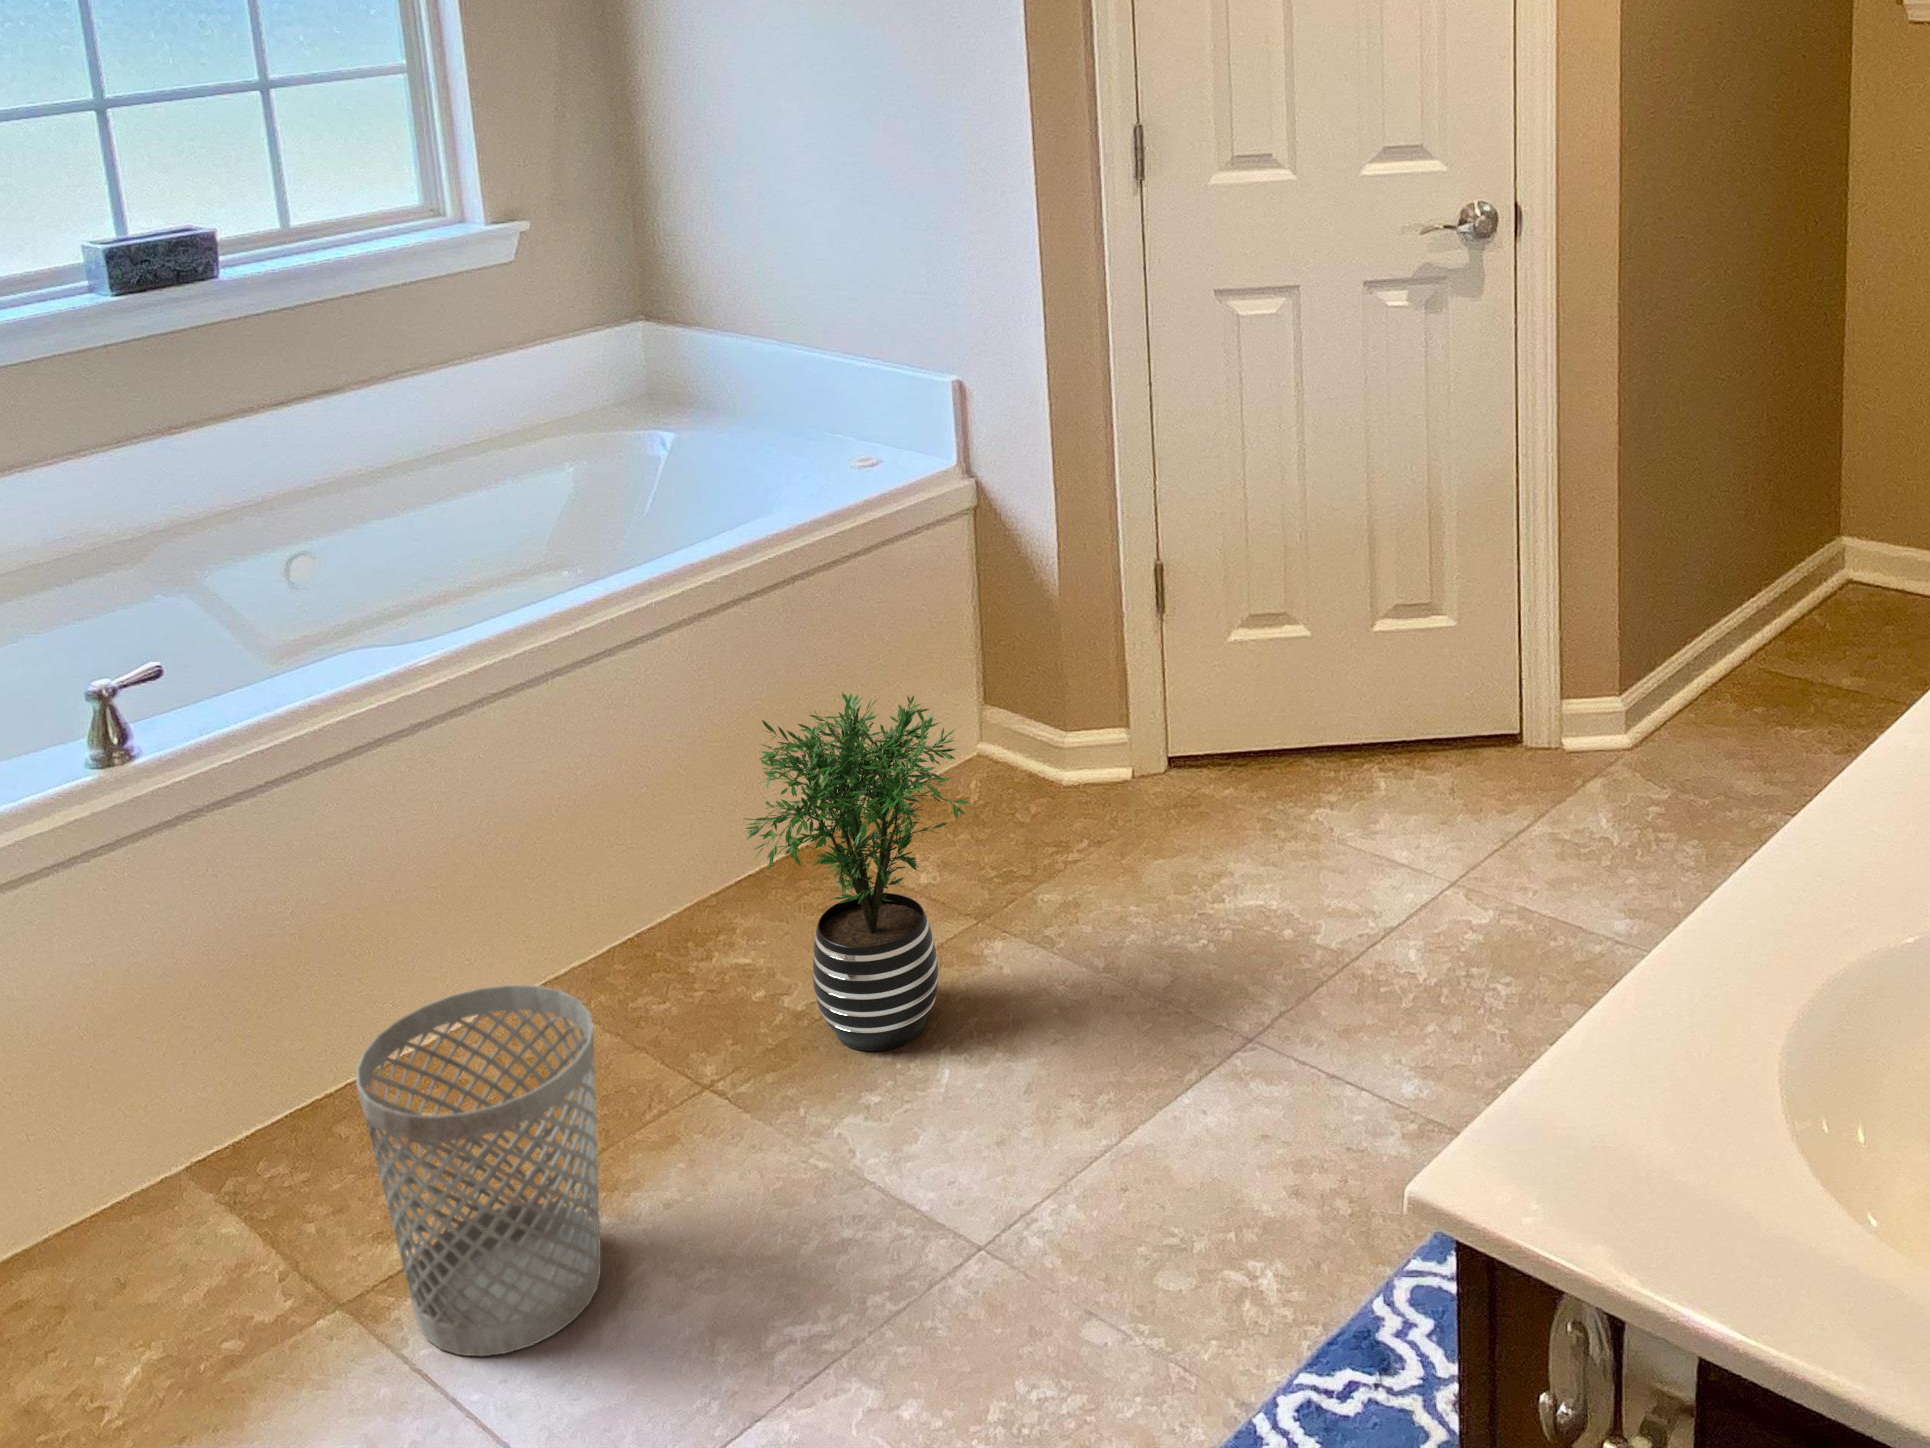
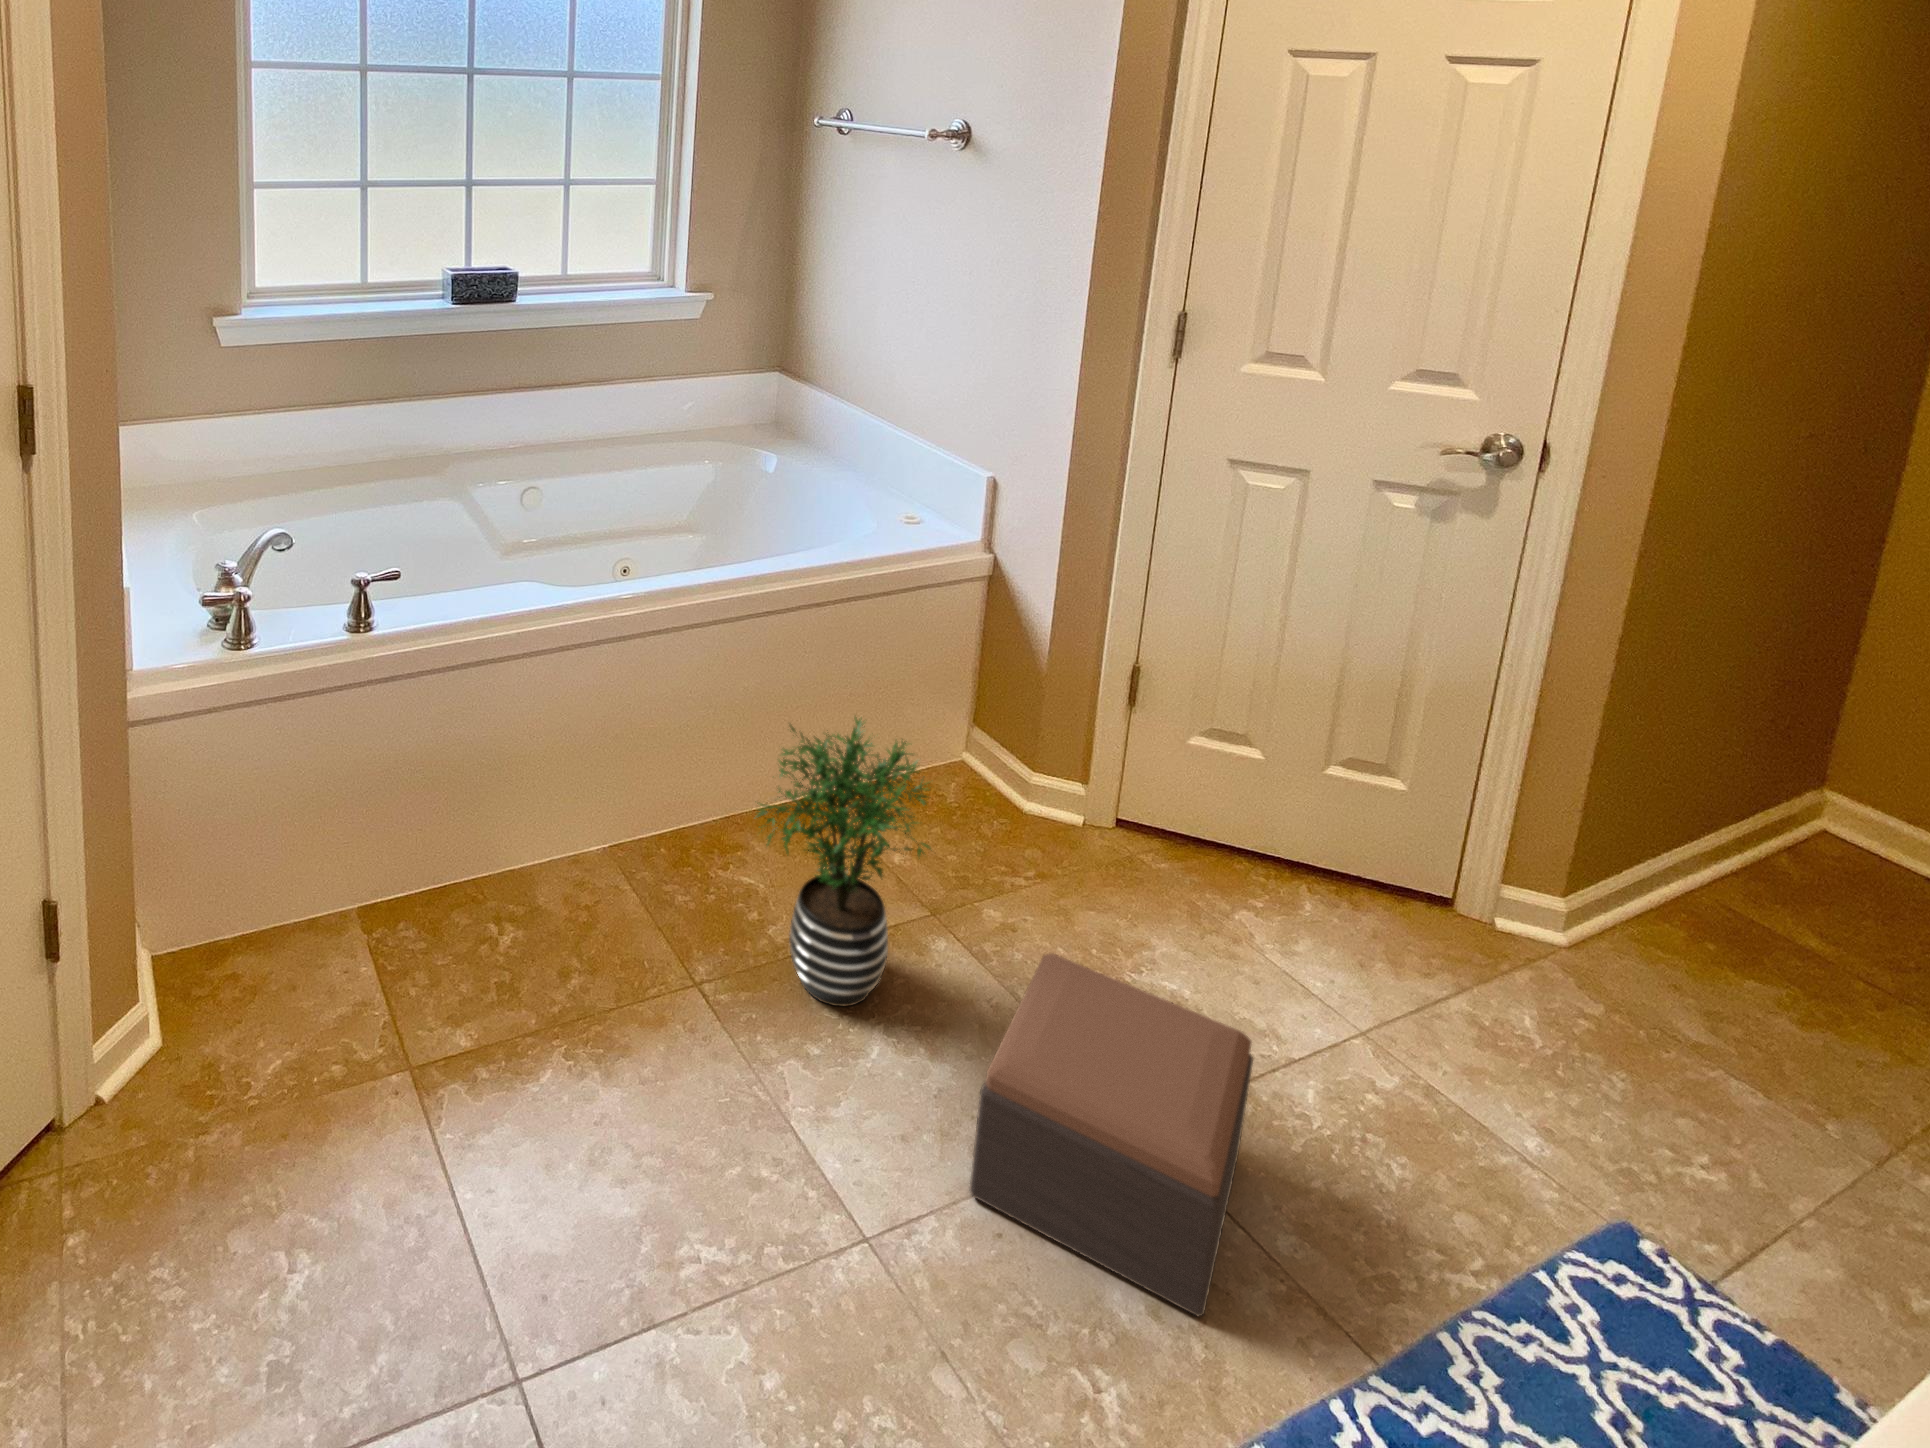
footstool: none [1076,884,1352,1179] -> present [970,953,1253,1316]
wastebasket: present [356,985,601,1356] -> none [431,878,602,1170]

